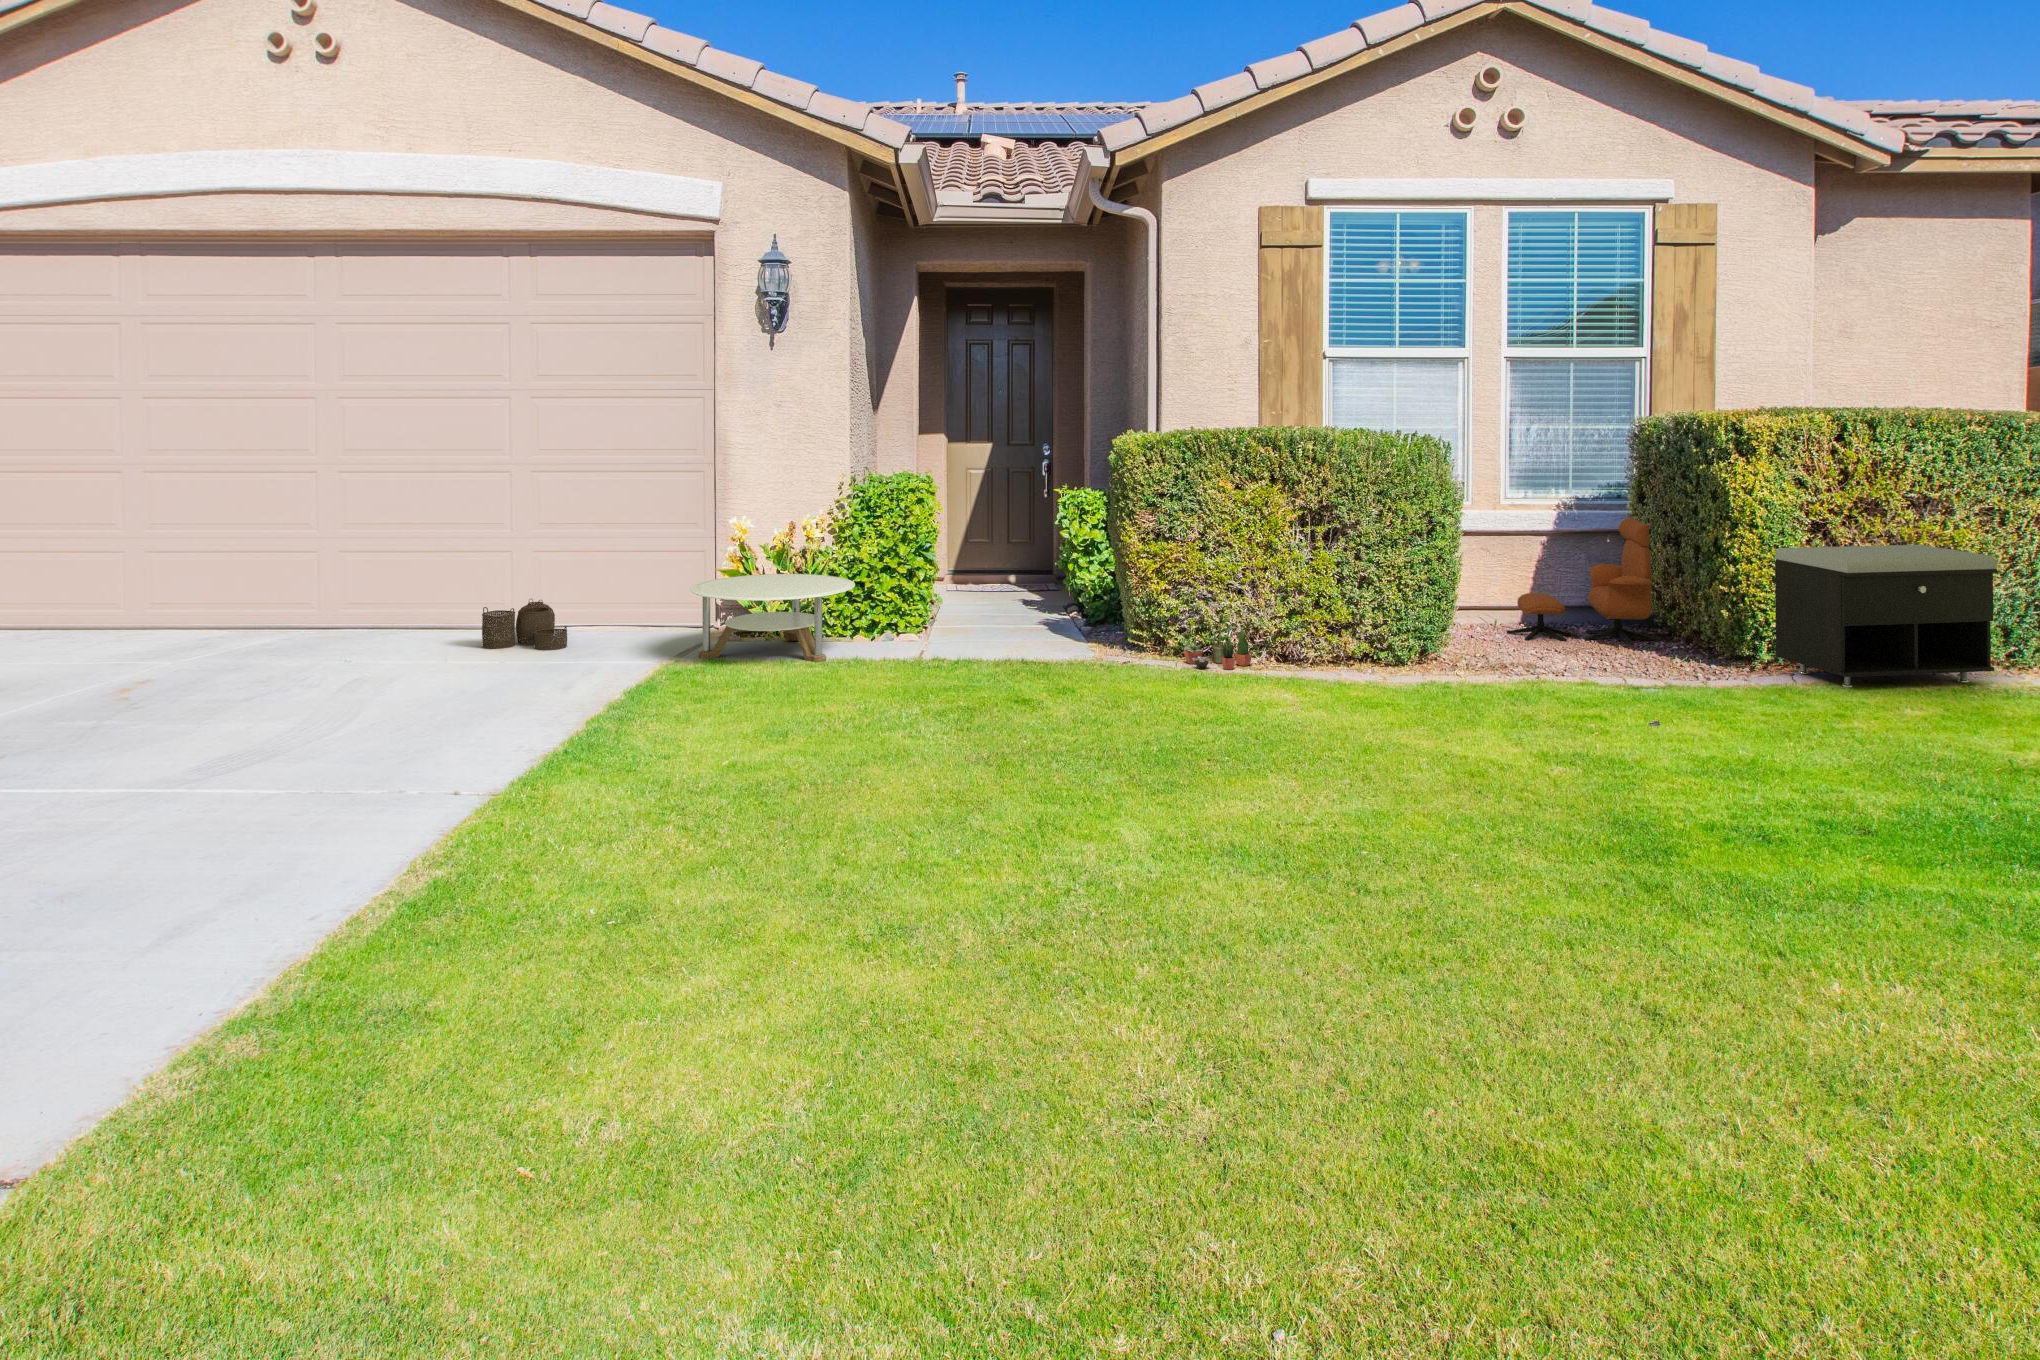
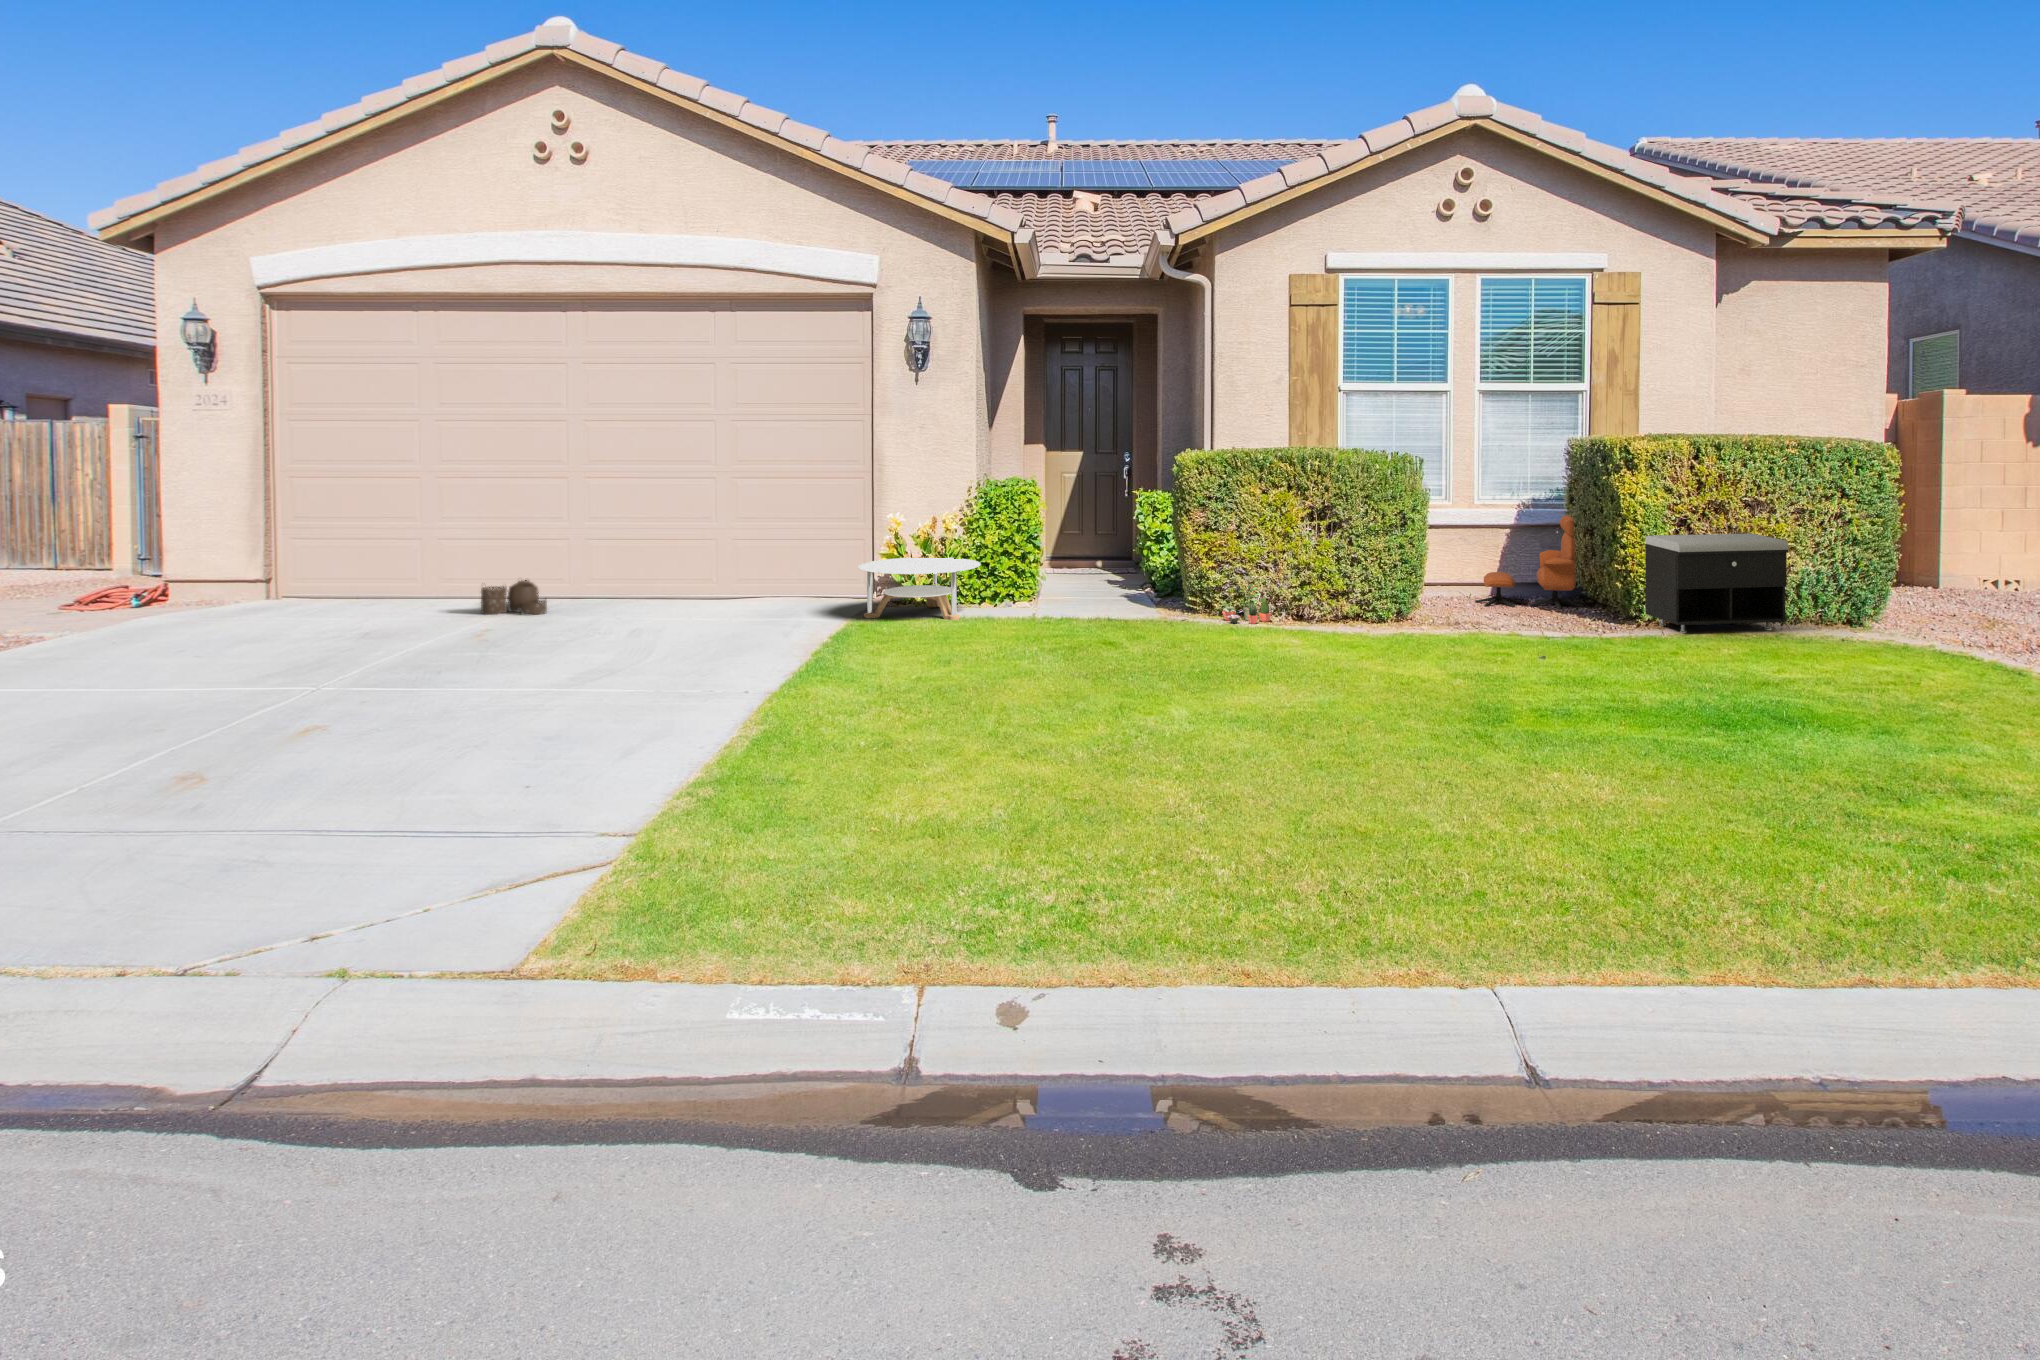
woven basket: present [482,599,567,650] -> present [481,580,547,615]

